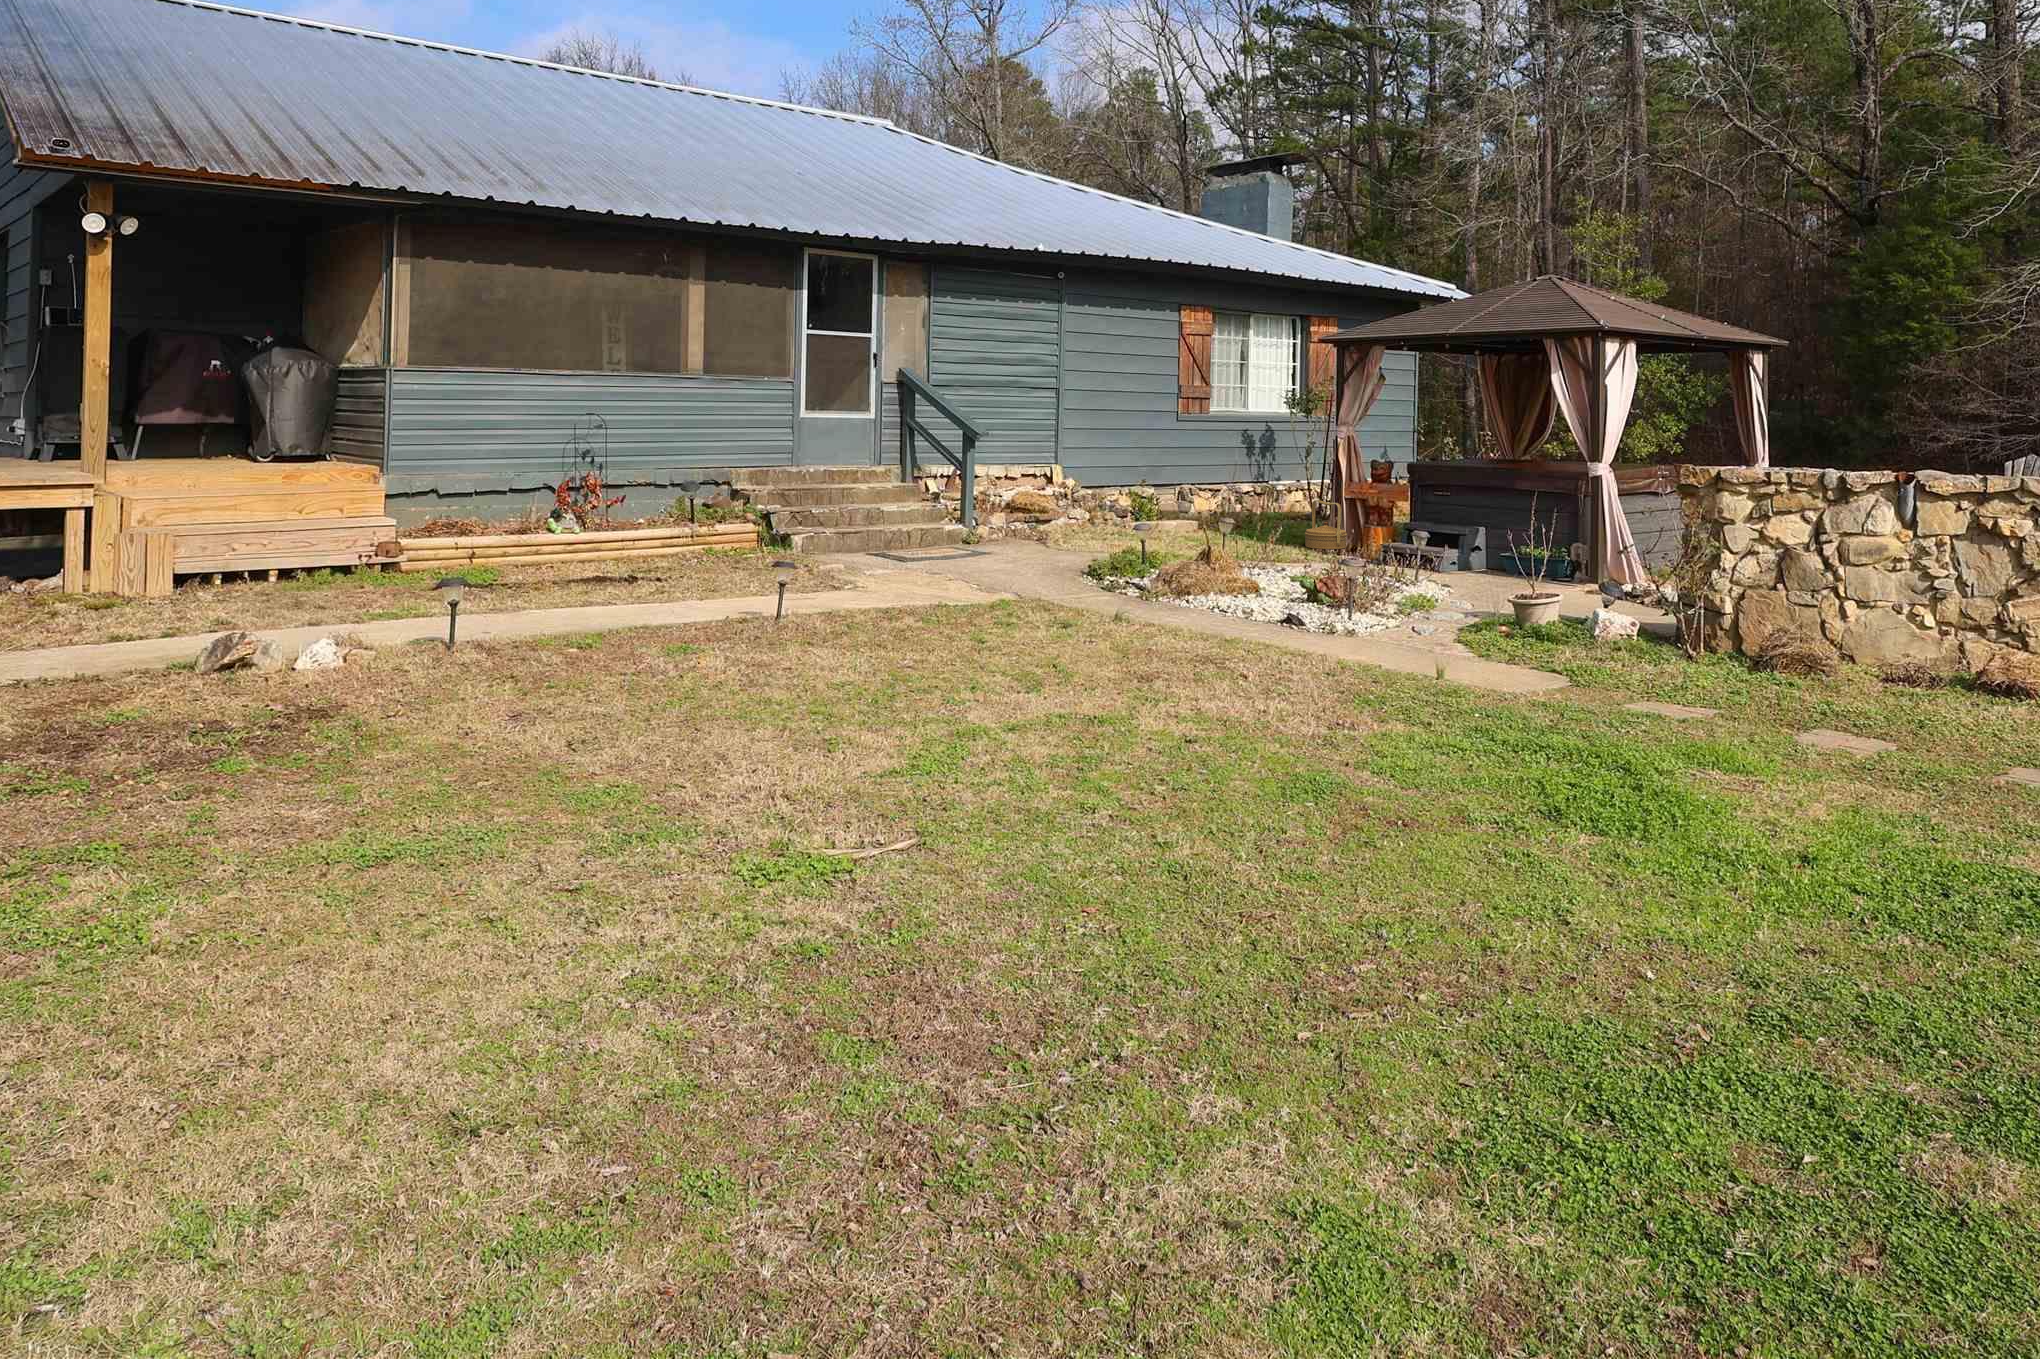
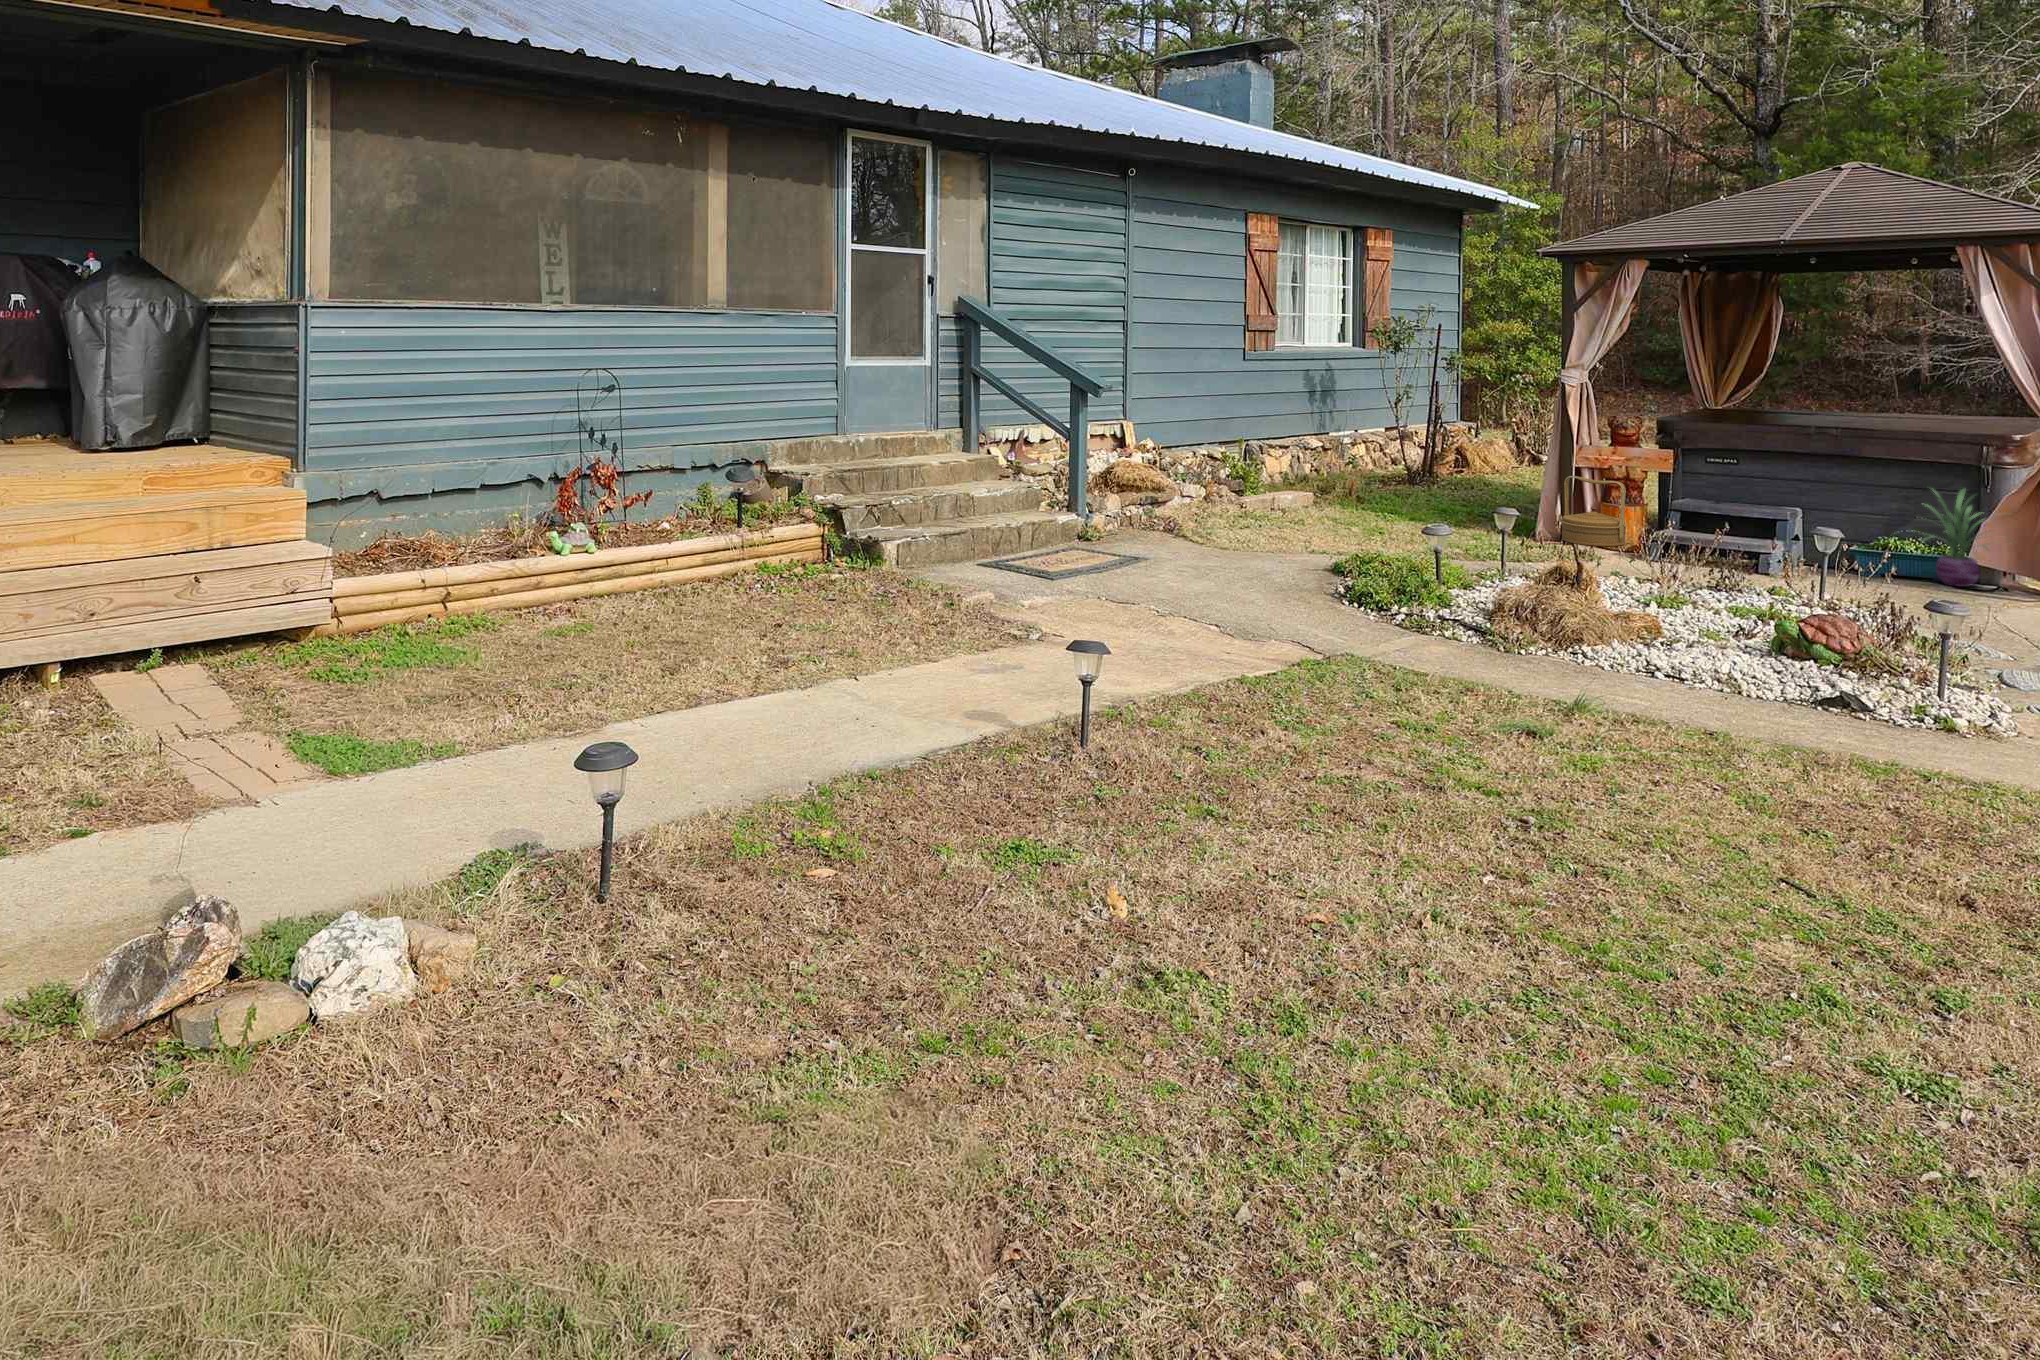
decorative plant: none [1476,503,1551,571] -> present [1911,488,1988,587]

